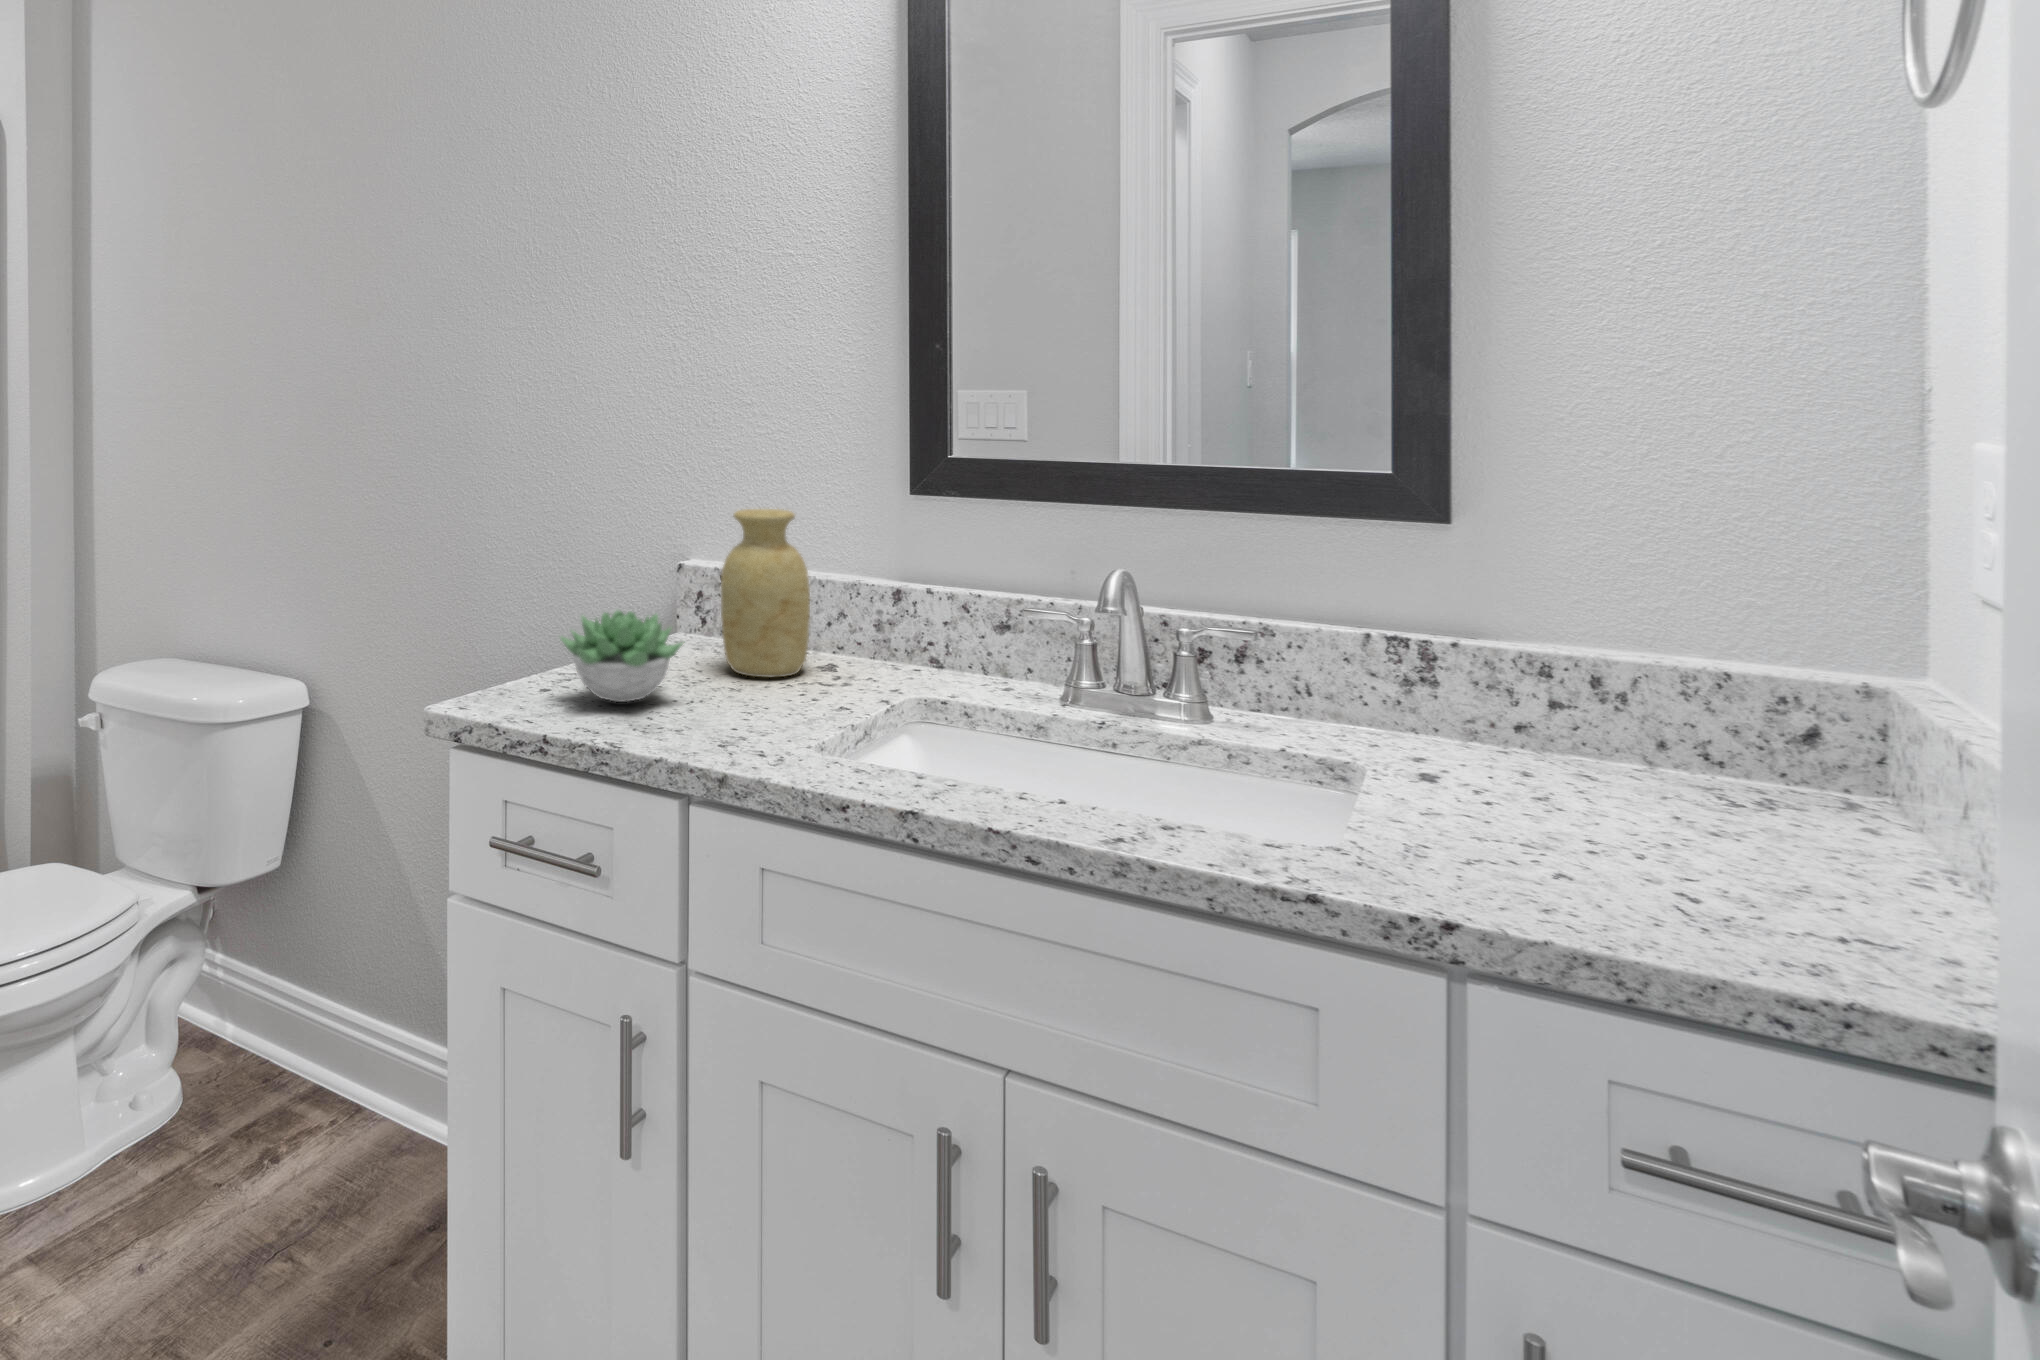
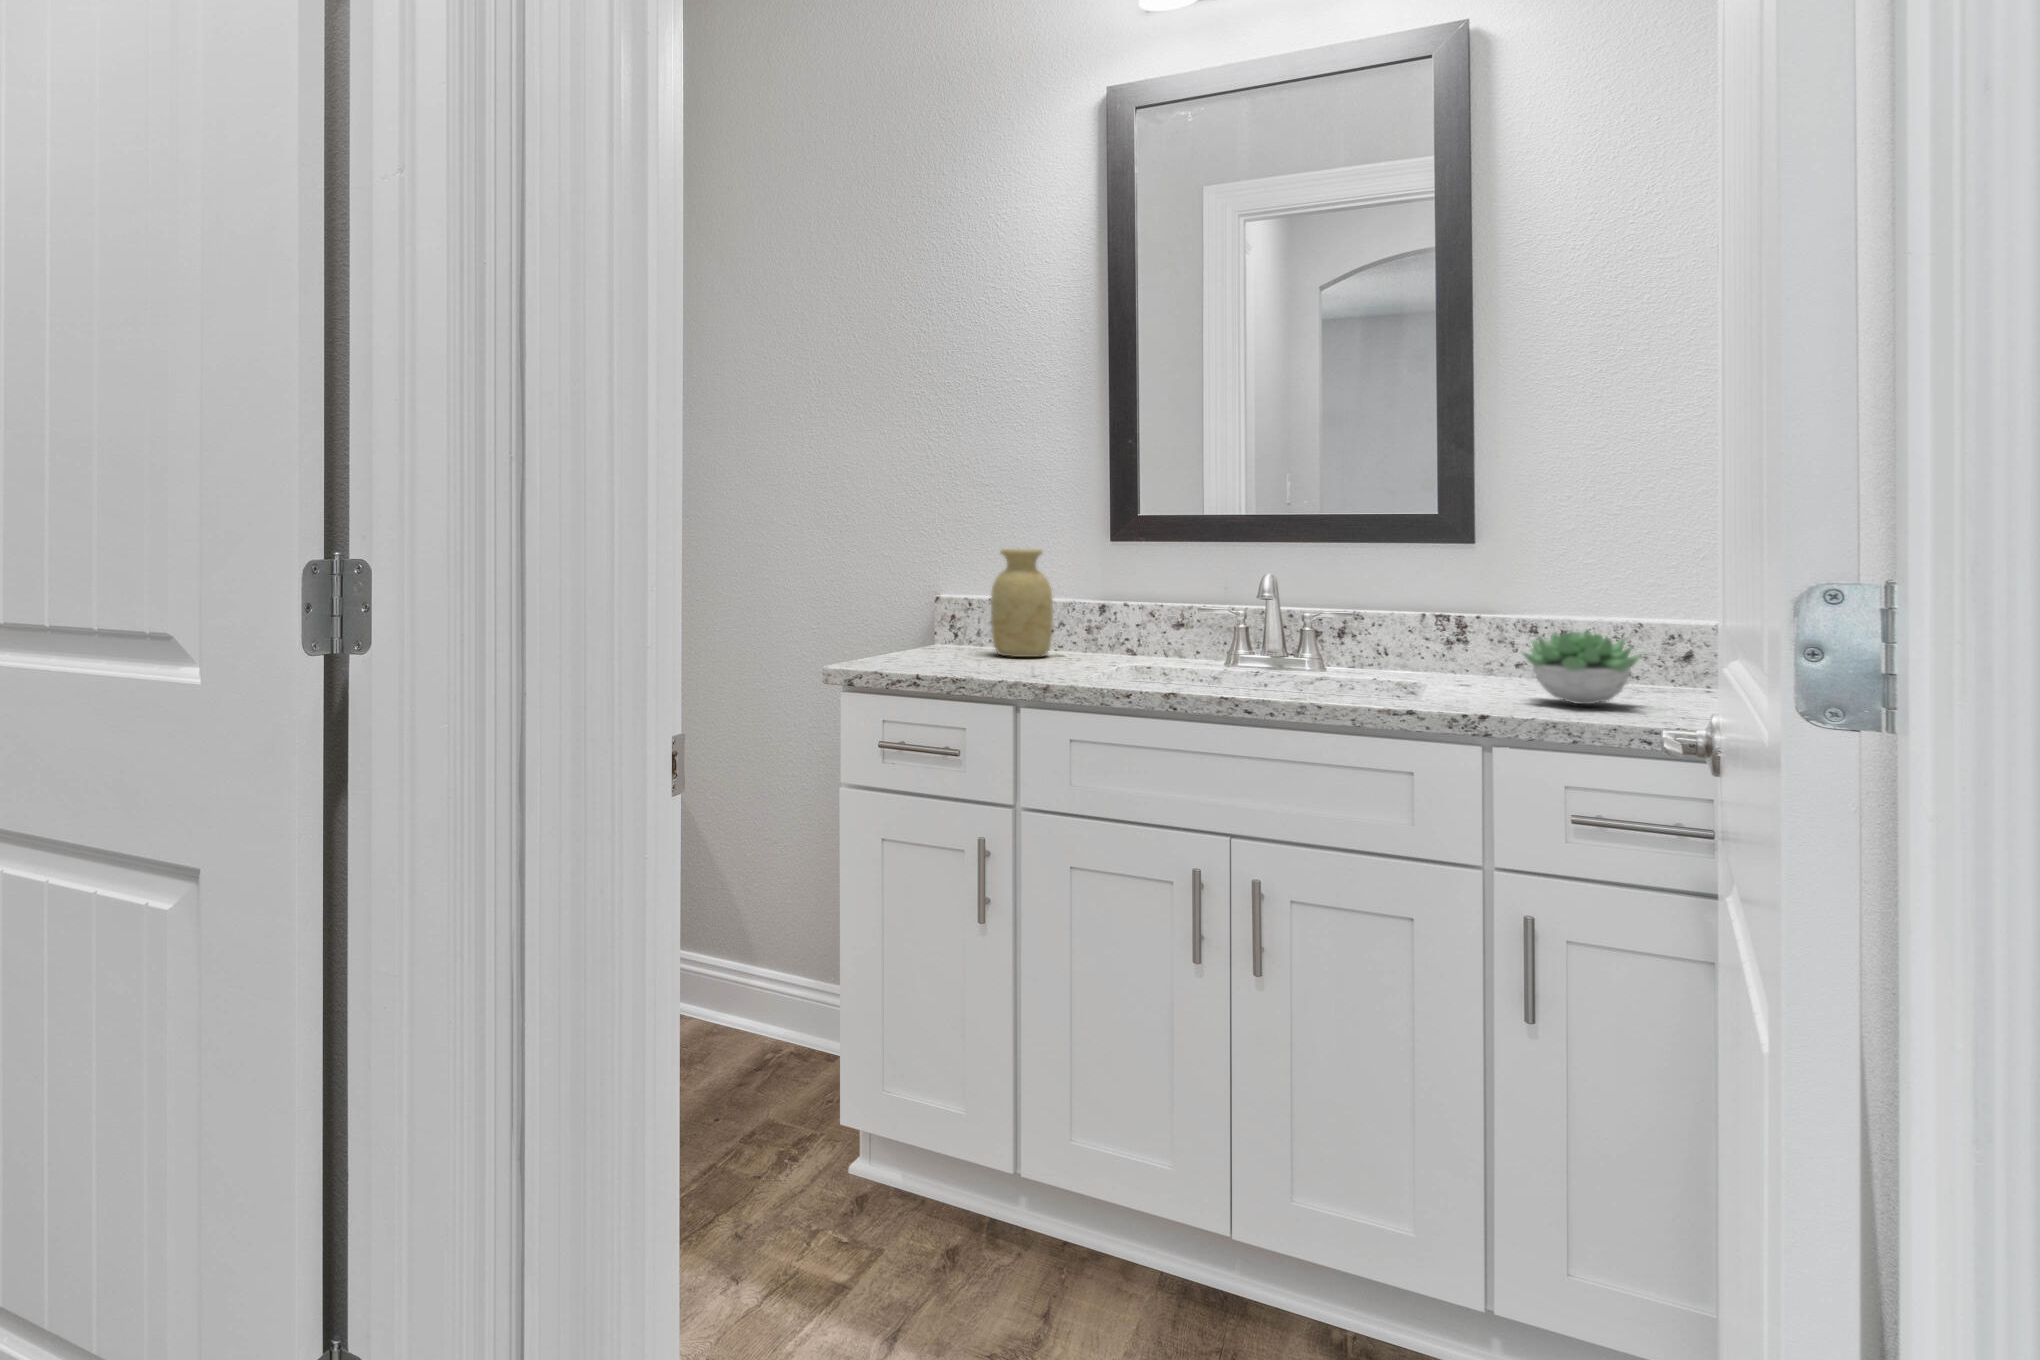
succulent plant: present [561,611,683,702] -> present [1523,631,1641,704]

